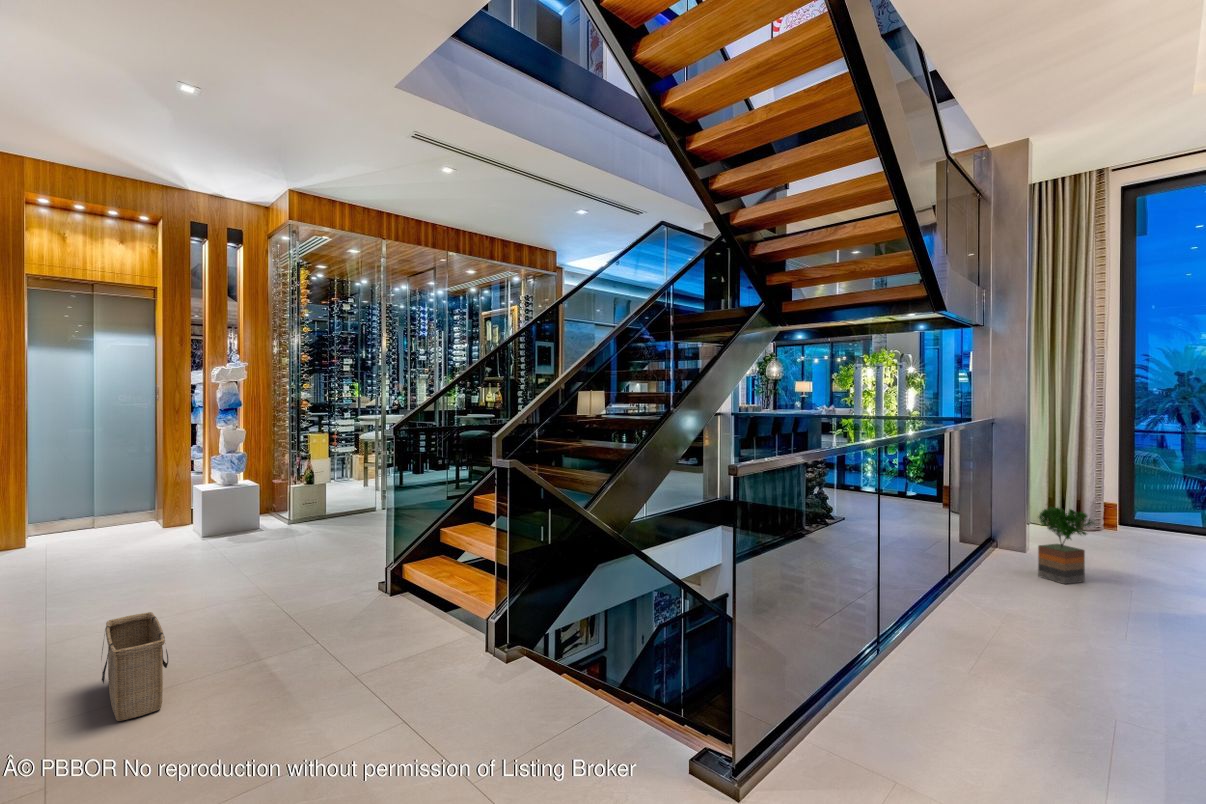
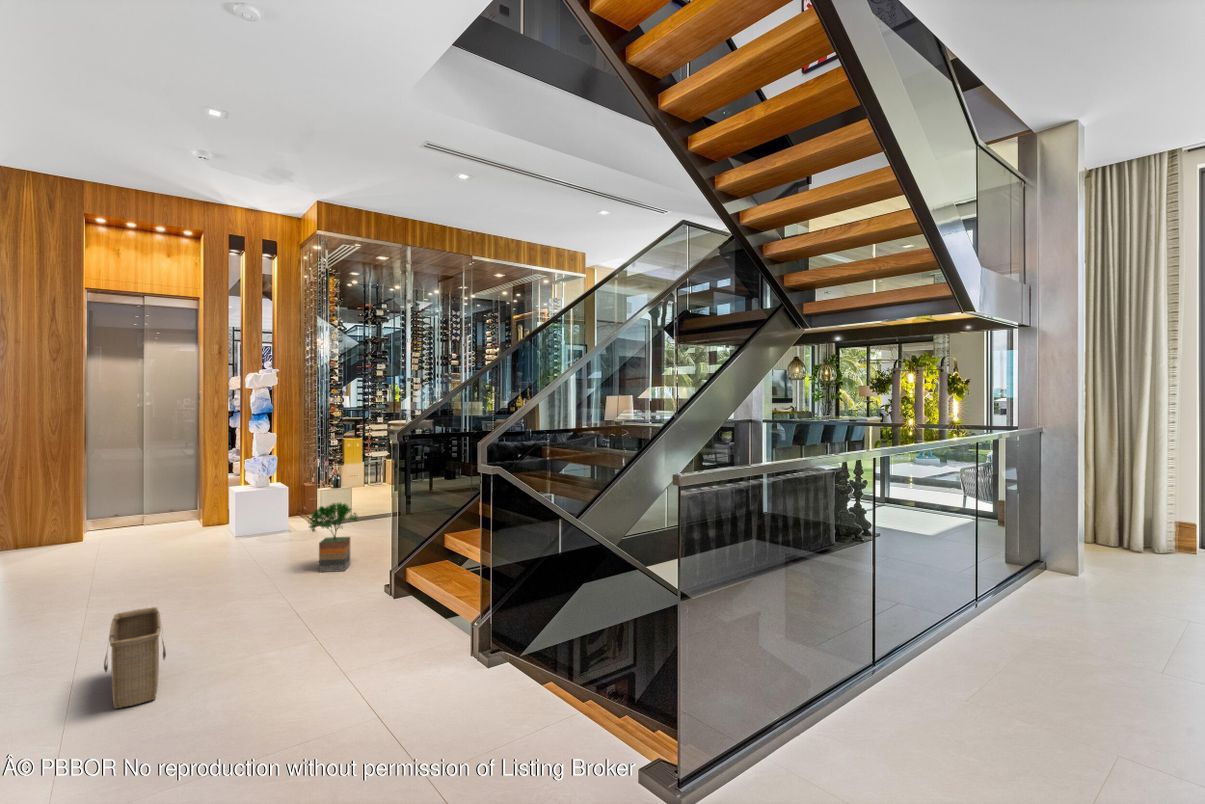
potted tree: present [1038,507,1094,584] -> present [308,503,358,572]

